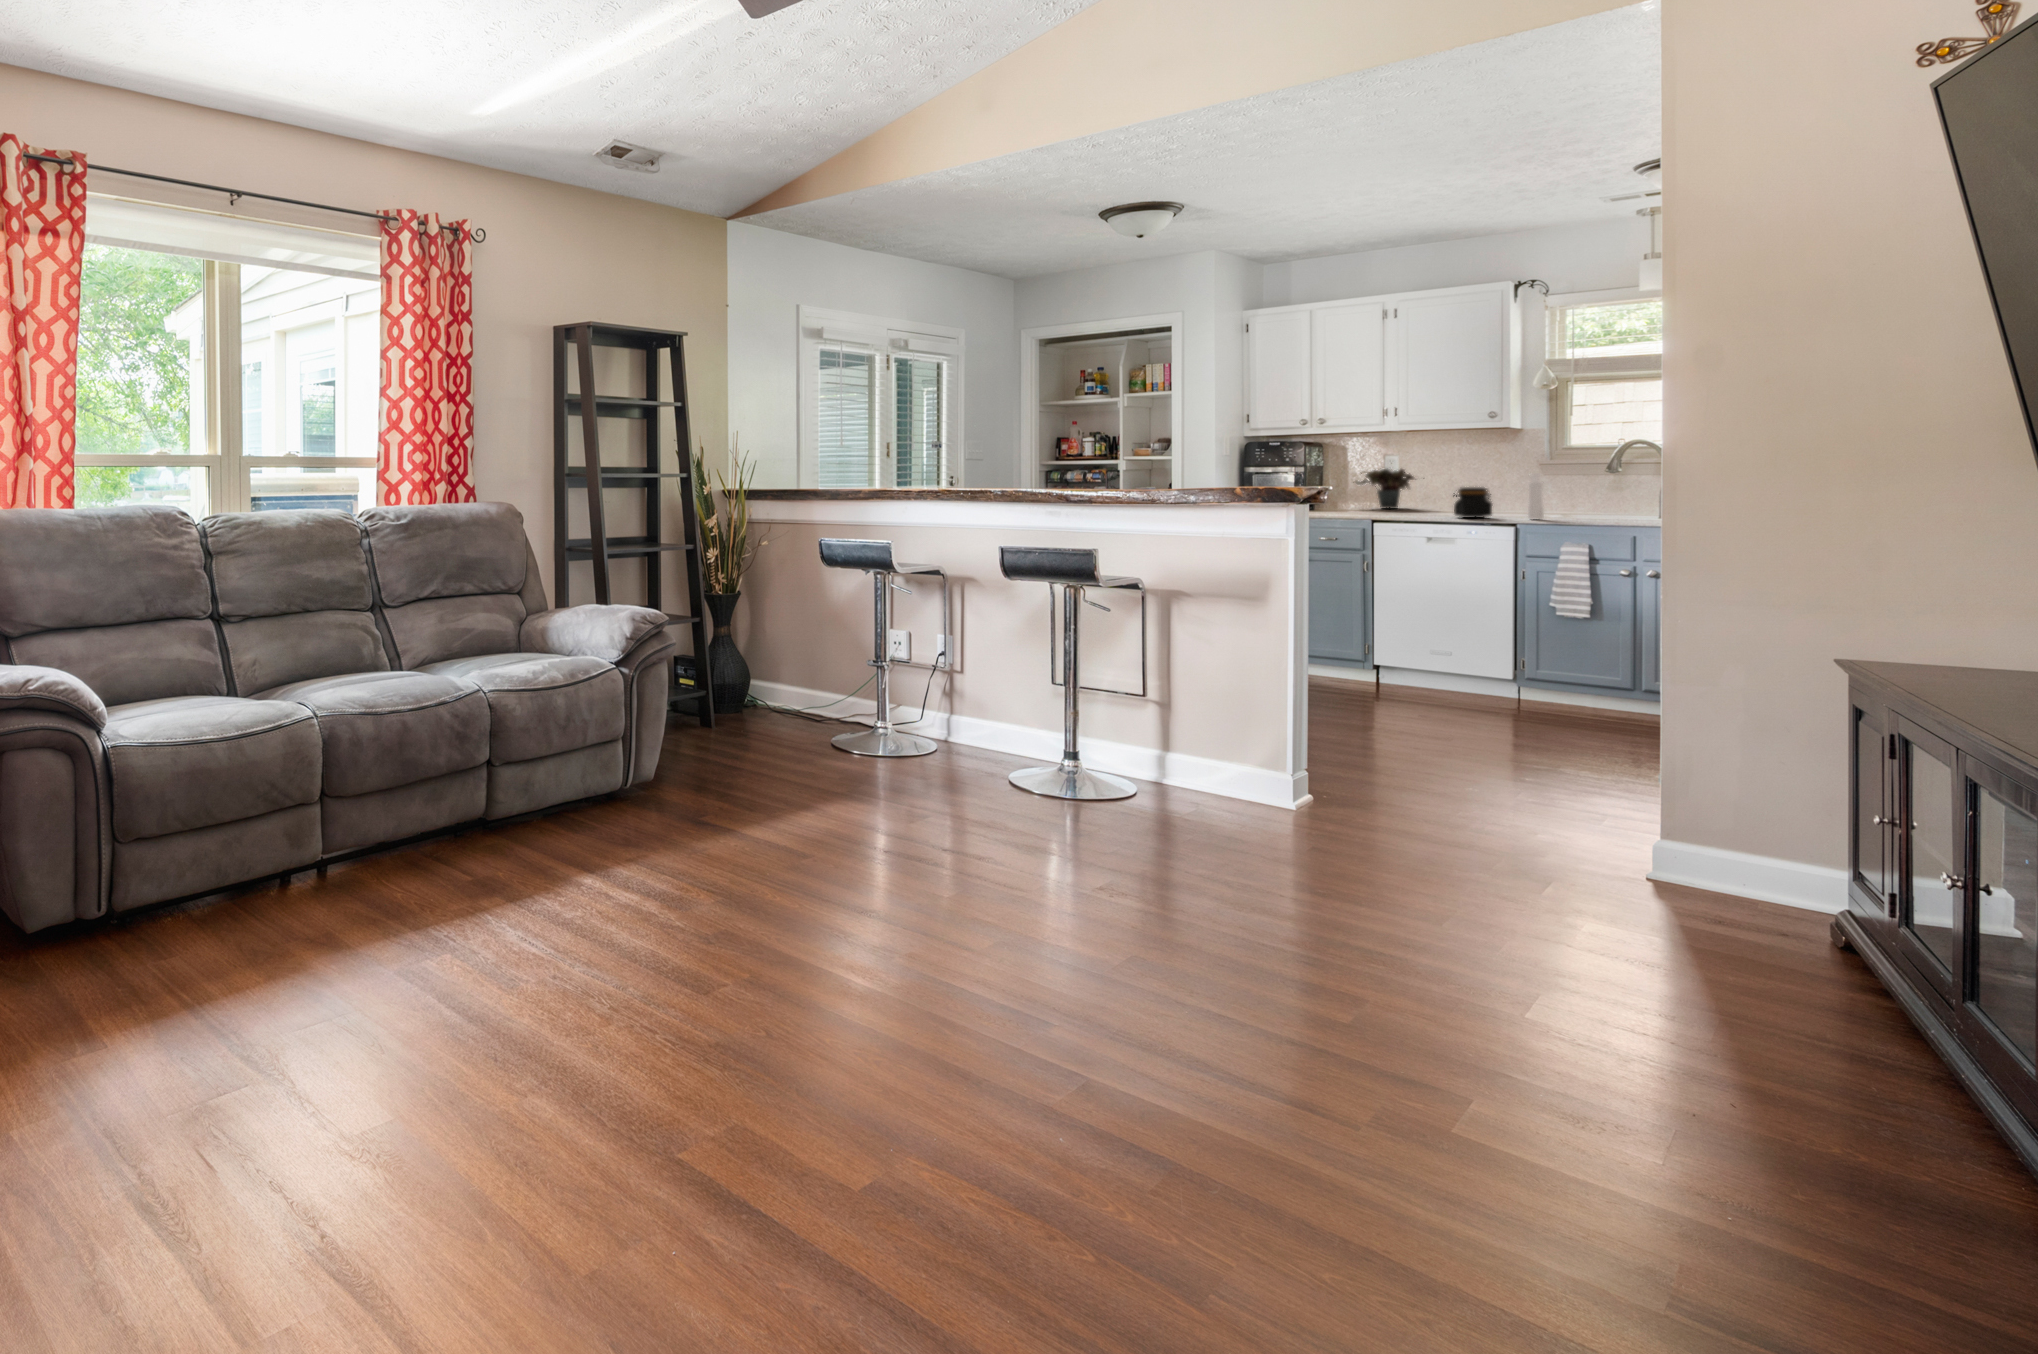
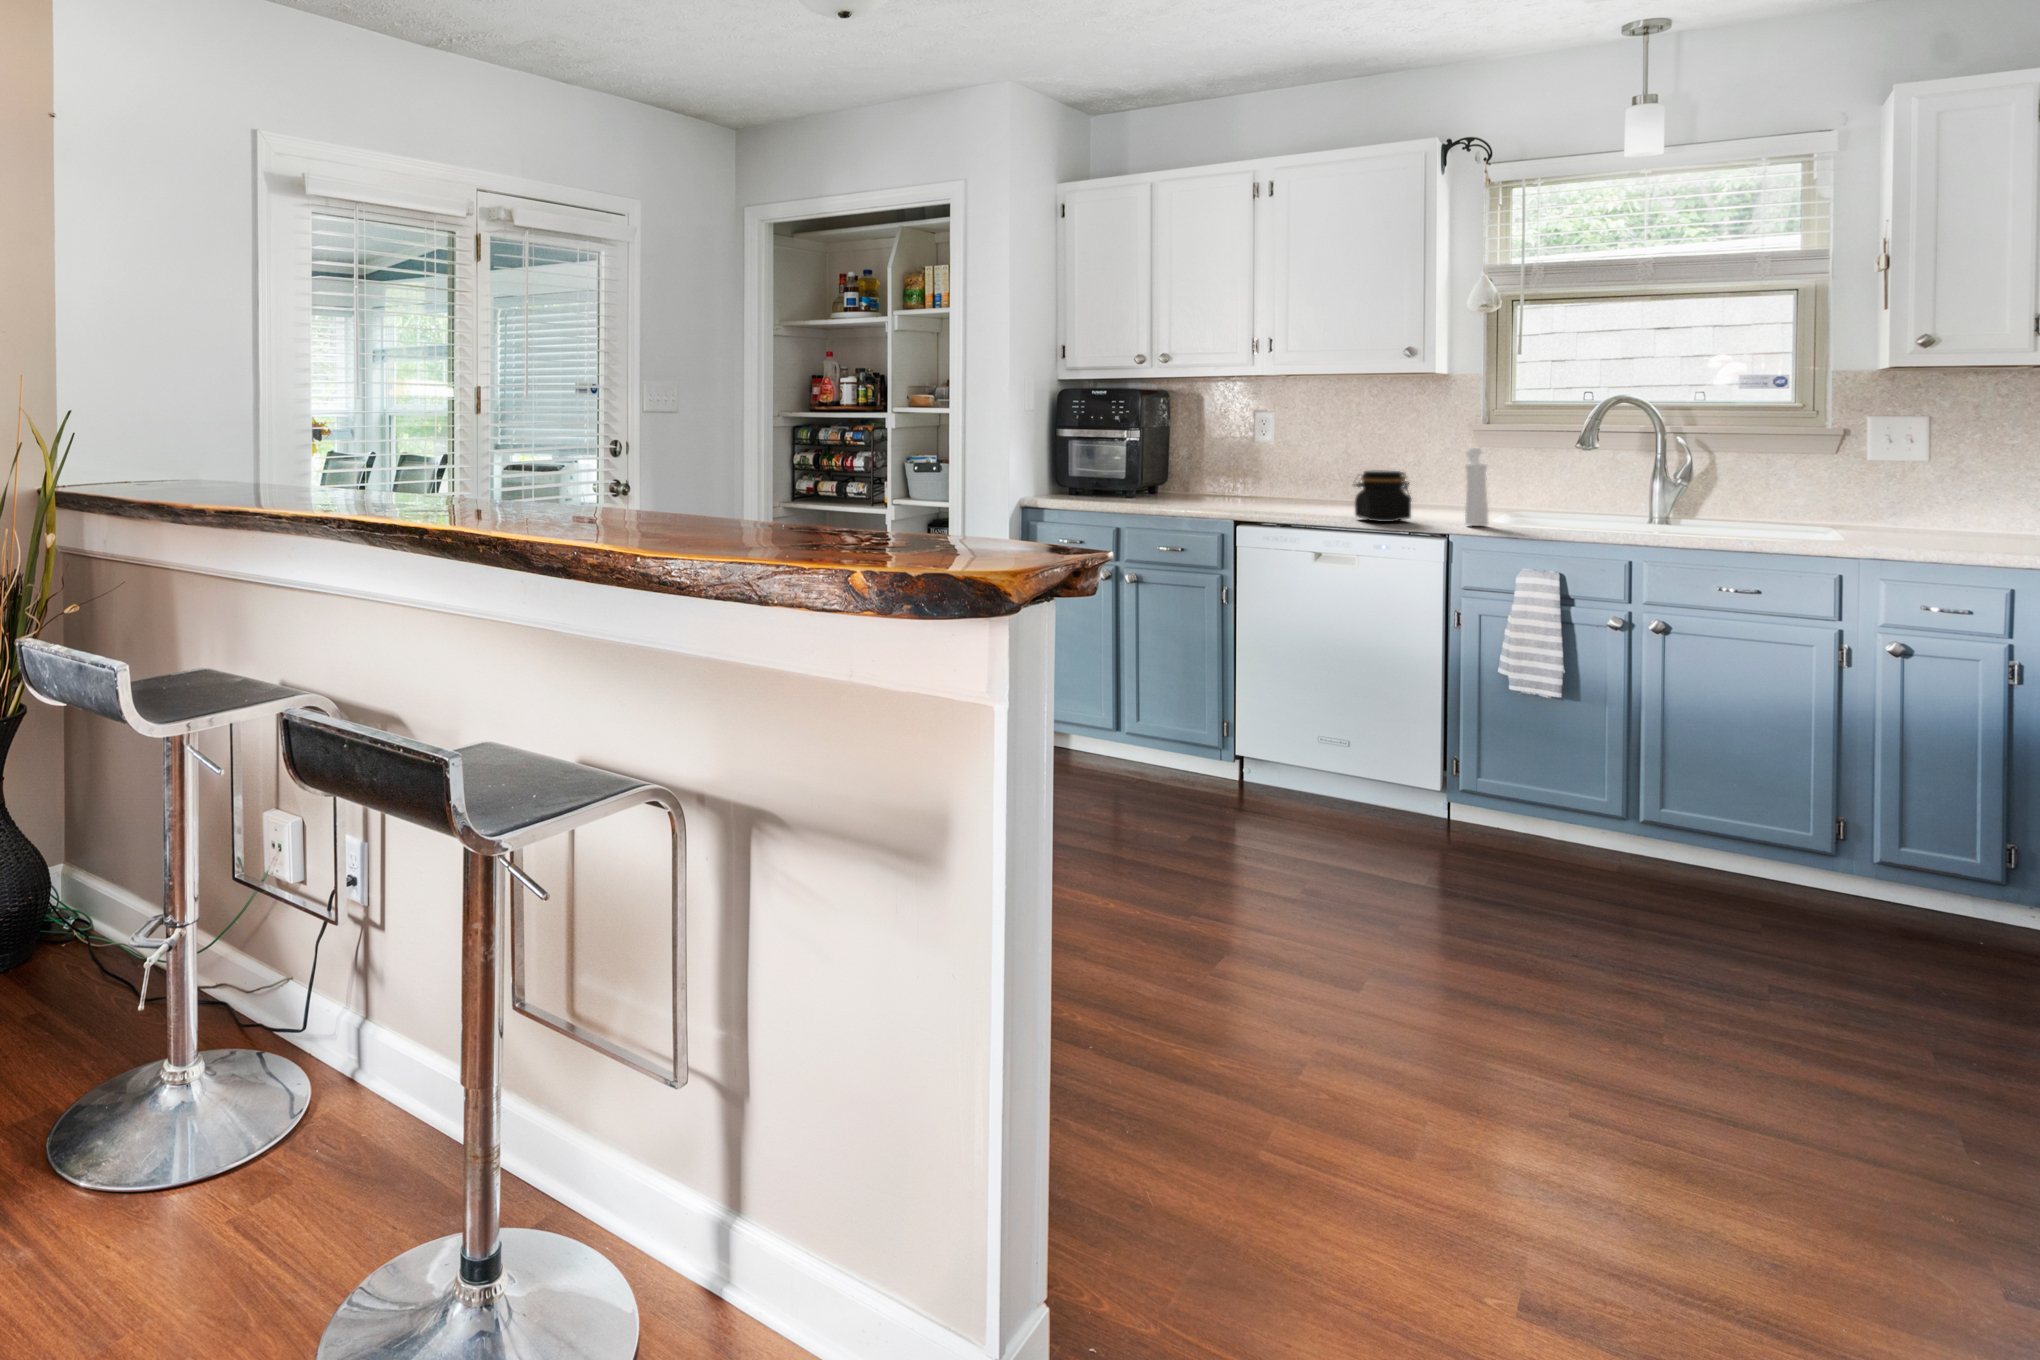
potted plant: present [1356,469,1414,509] -> none [1209,433,1314,496]

